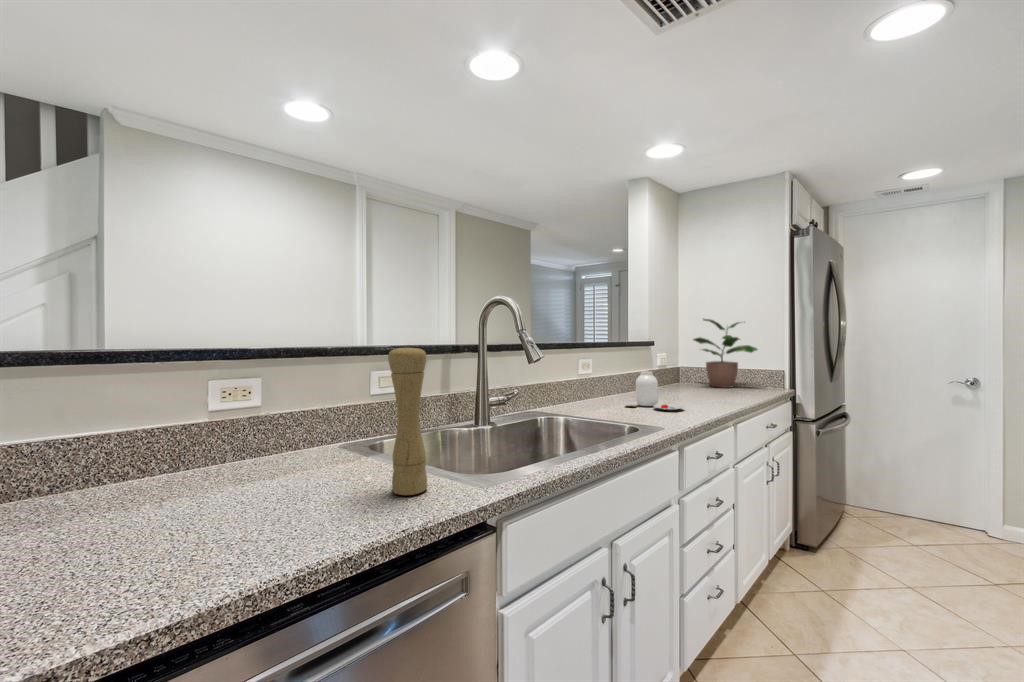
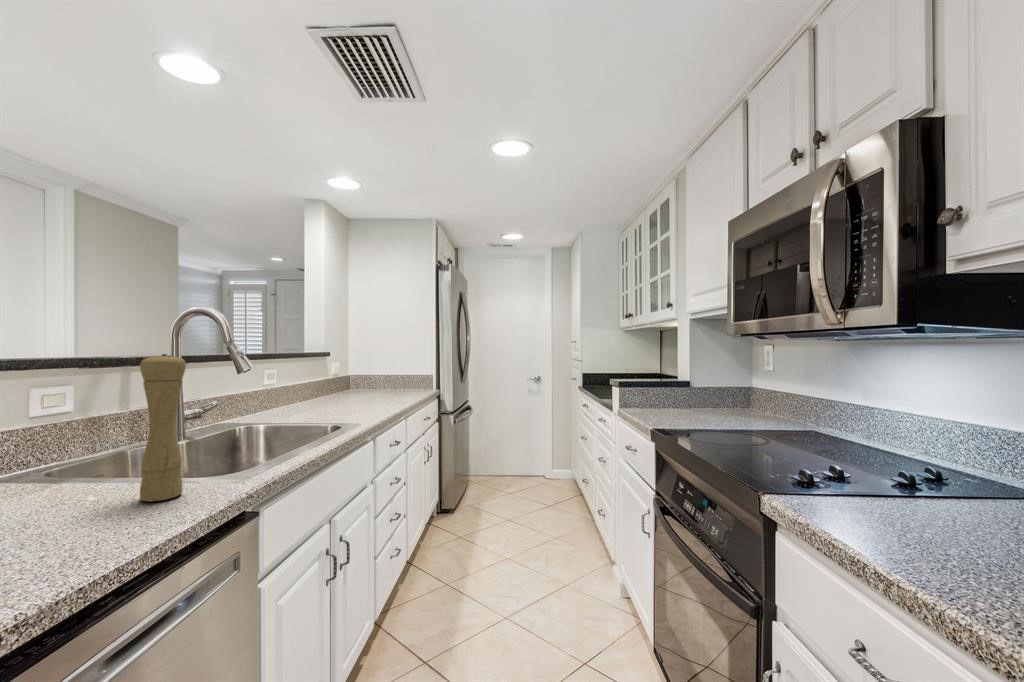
potted plant: present [694,319,757,388] -> none [366,335,418,392]
jar: present [626,371,684,410] -> none [318,380,372,412]

